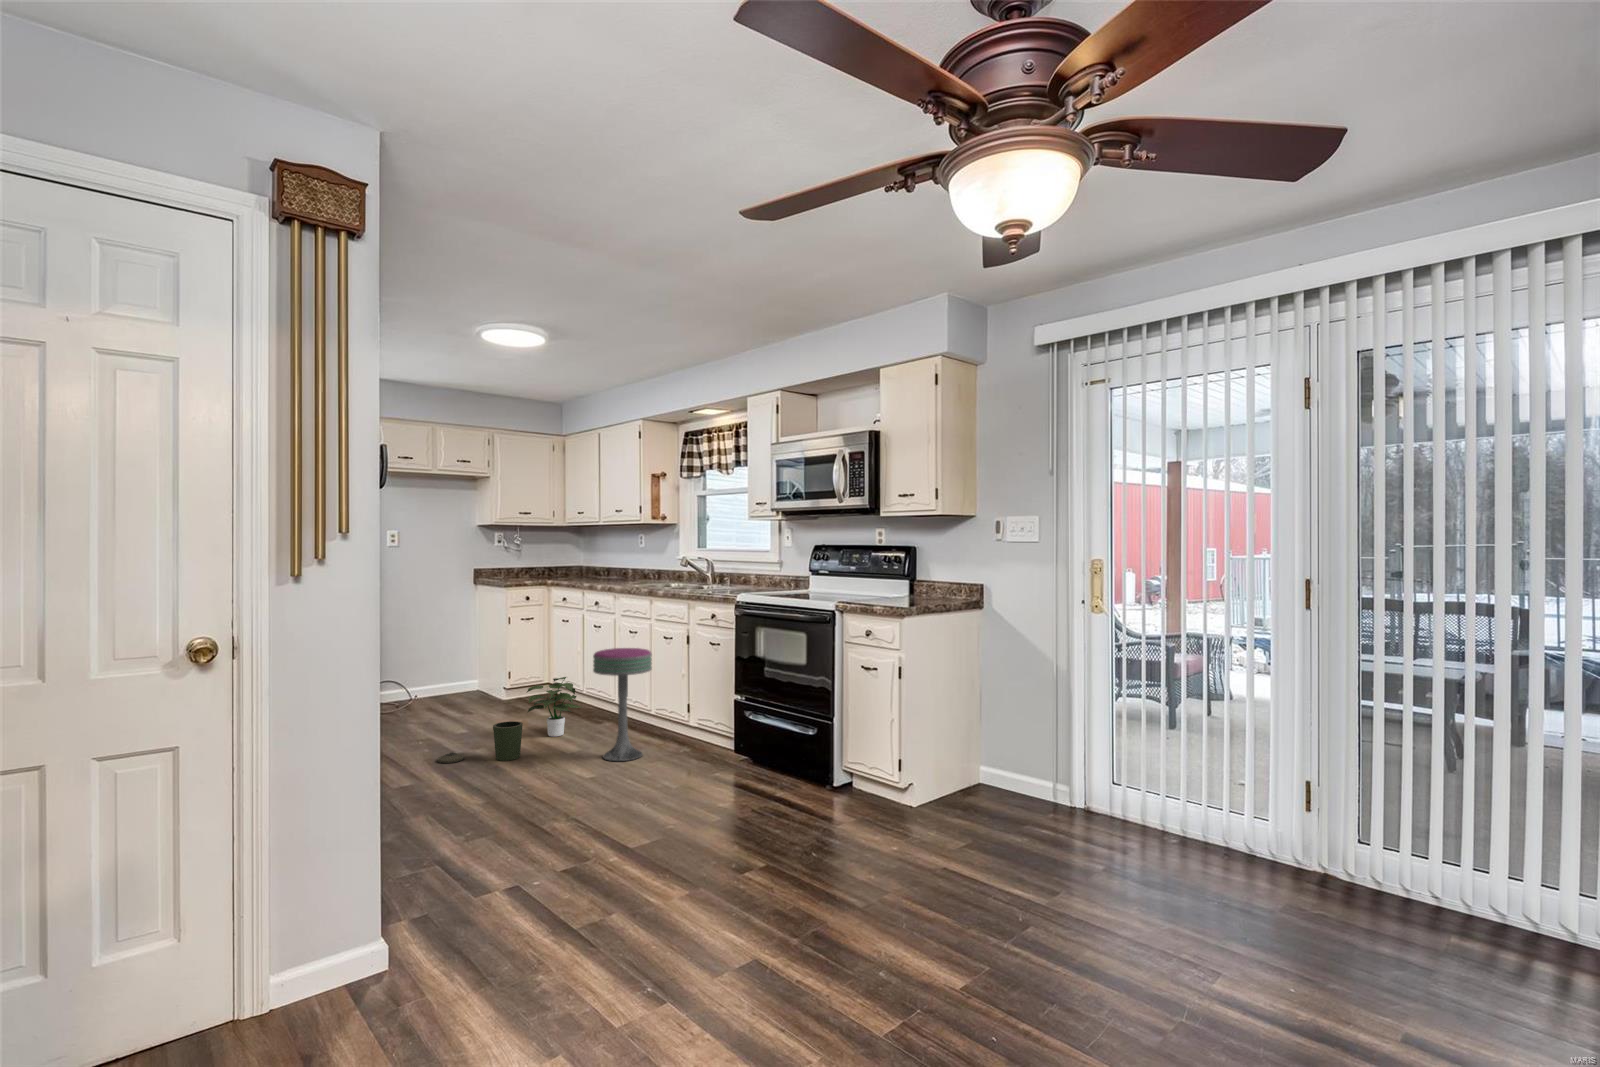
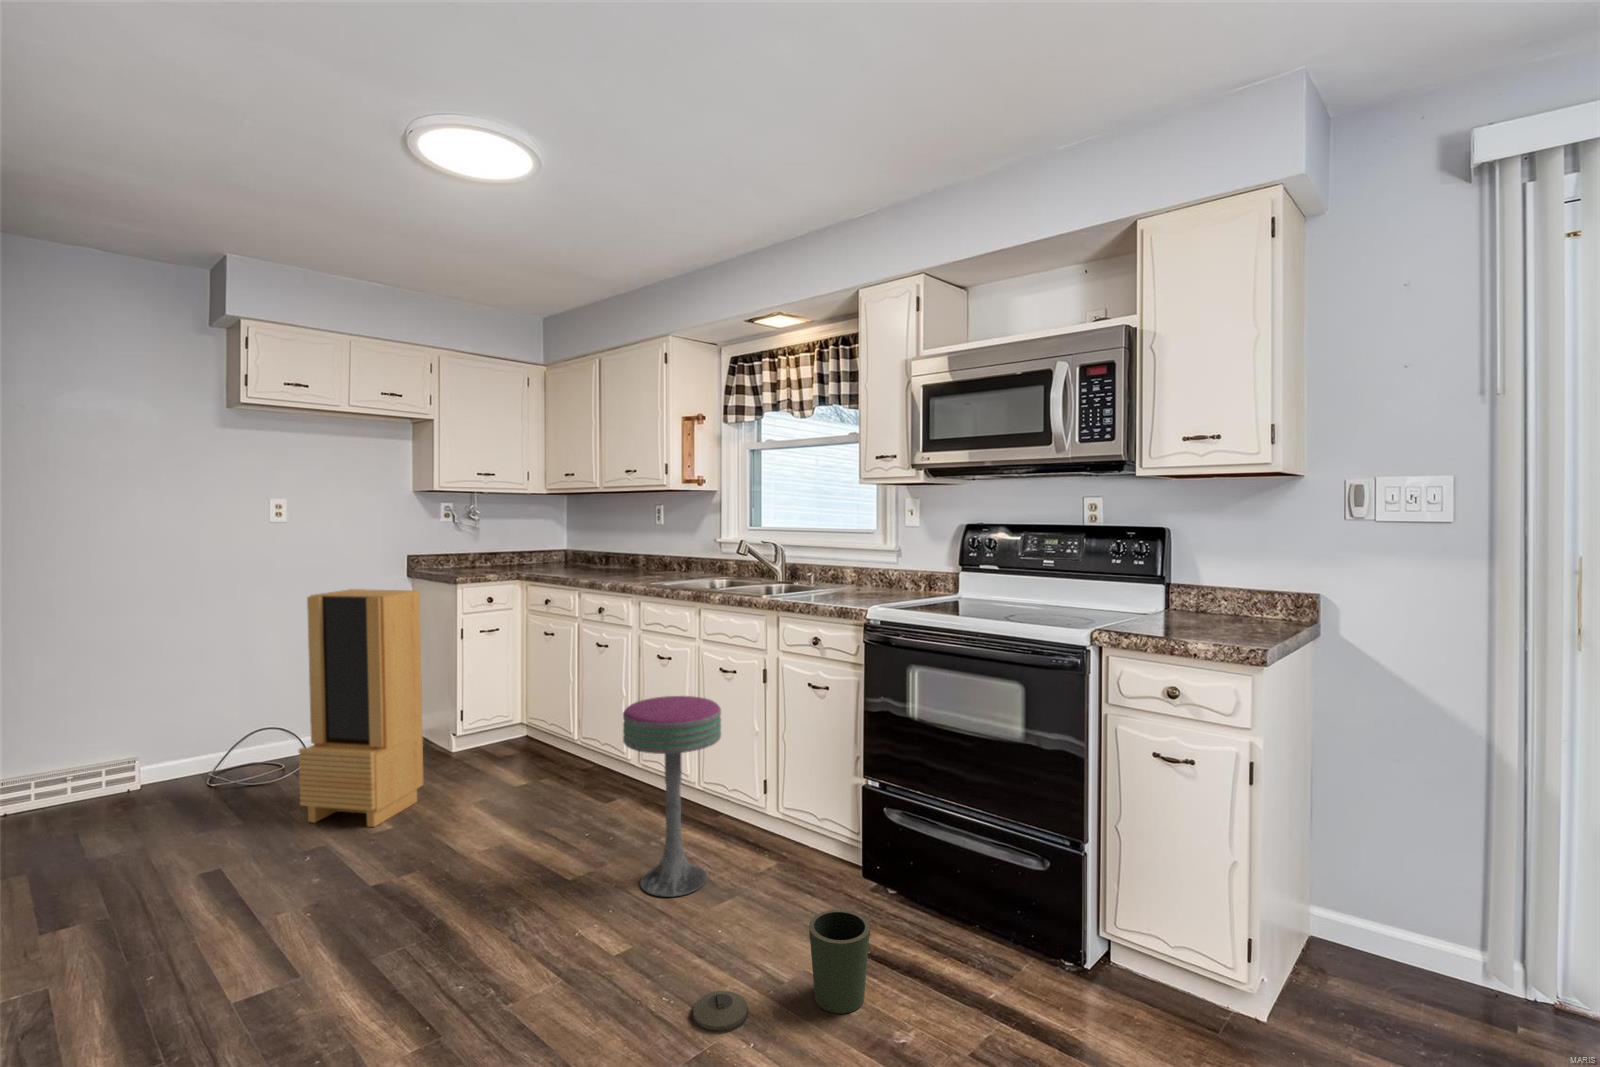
storage cabinet: none [404,587,478,733] -> present [299,589,424,827]
potted plant: present [527,677,581,737] -> none [501,732,593,831]
trash can: present [437,721,523,763] -> present [692,910,870,1032]

